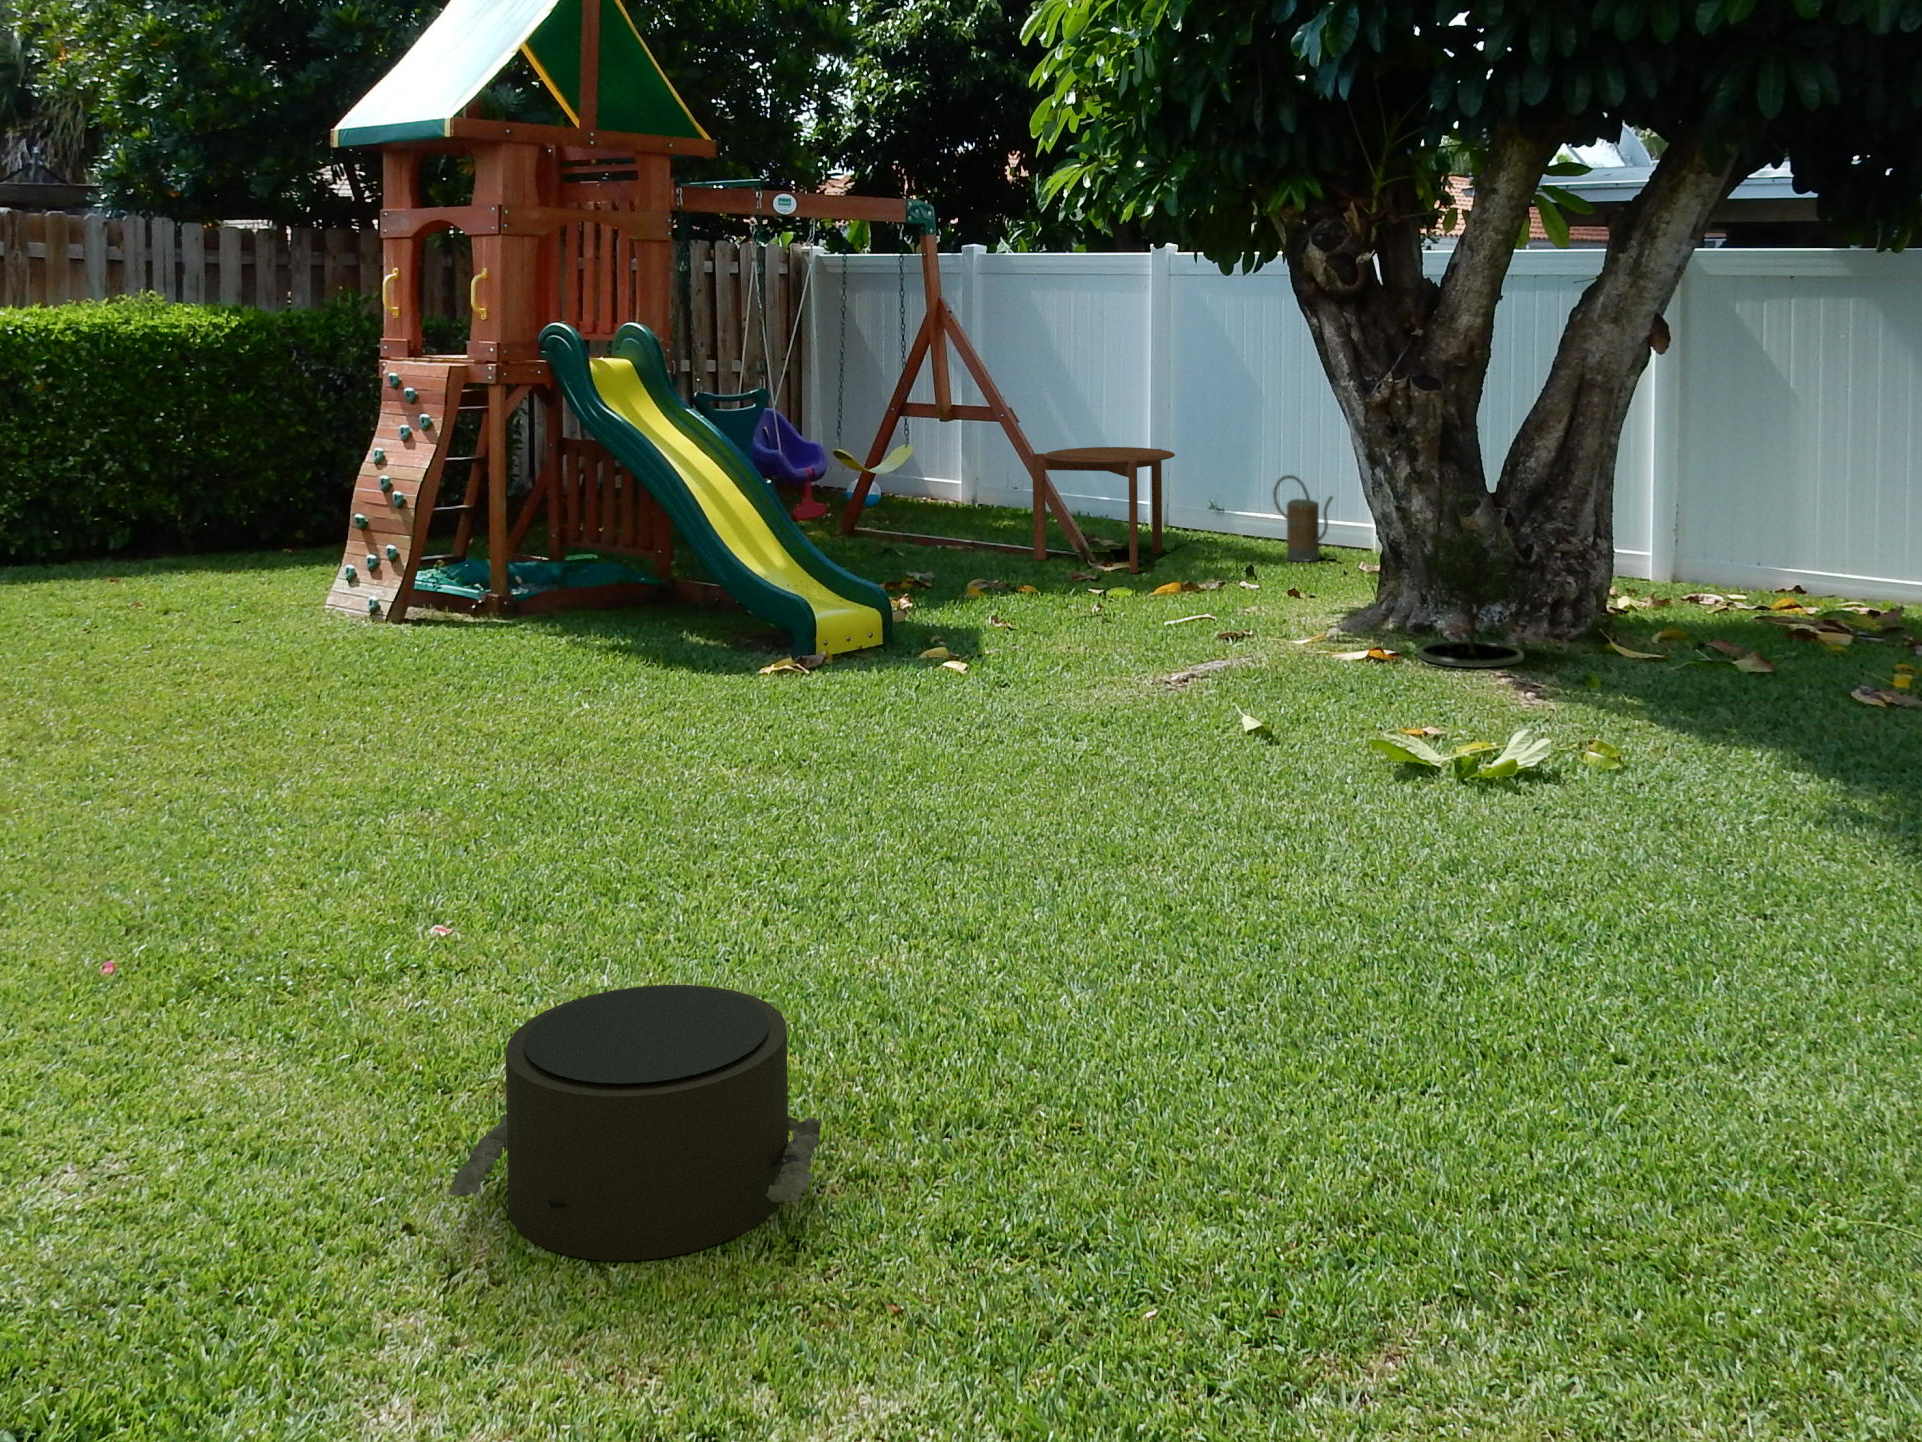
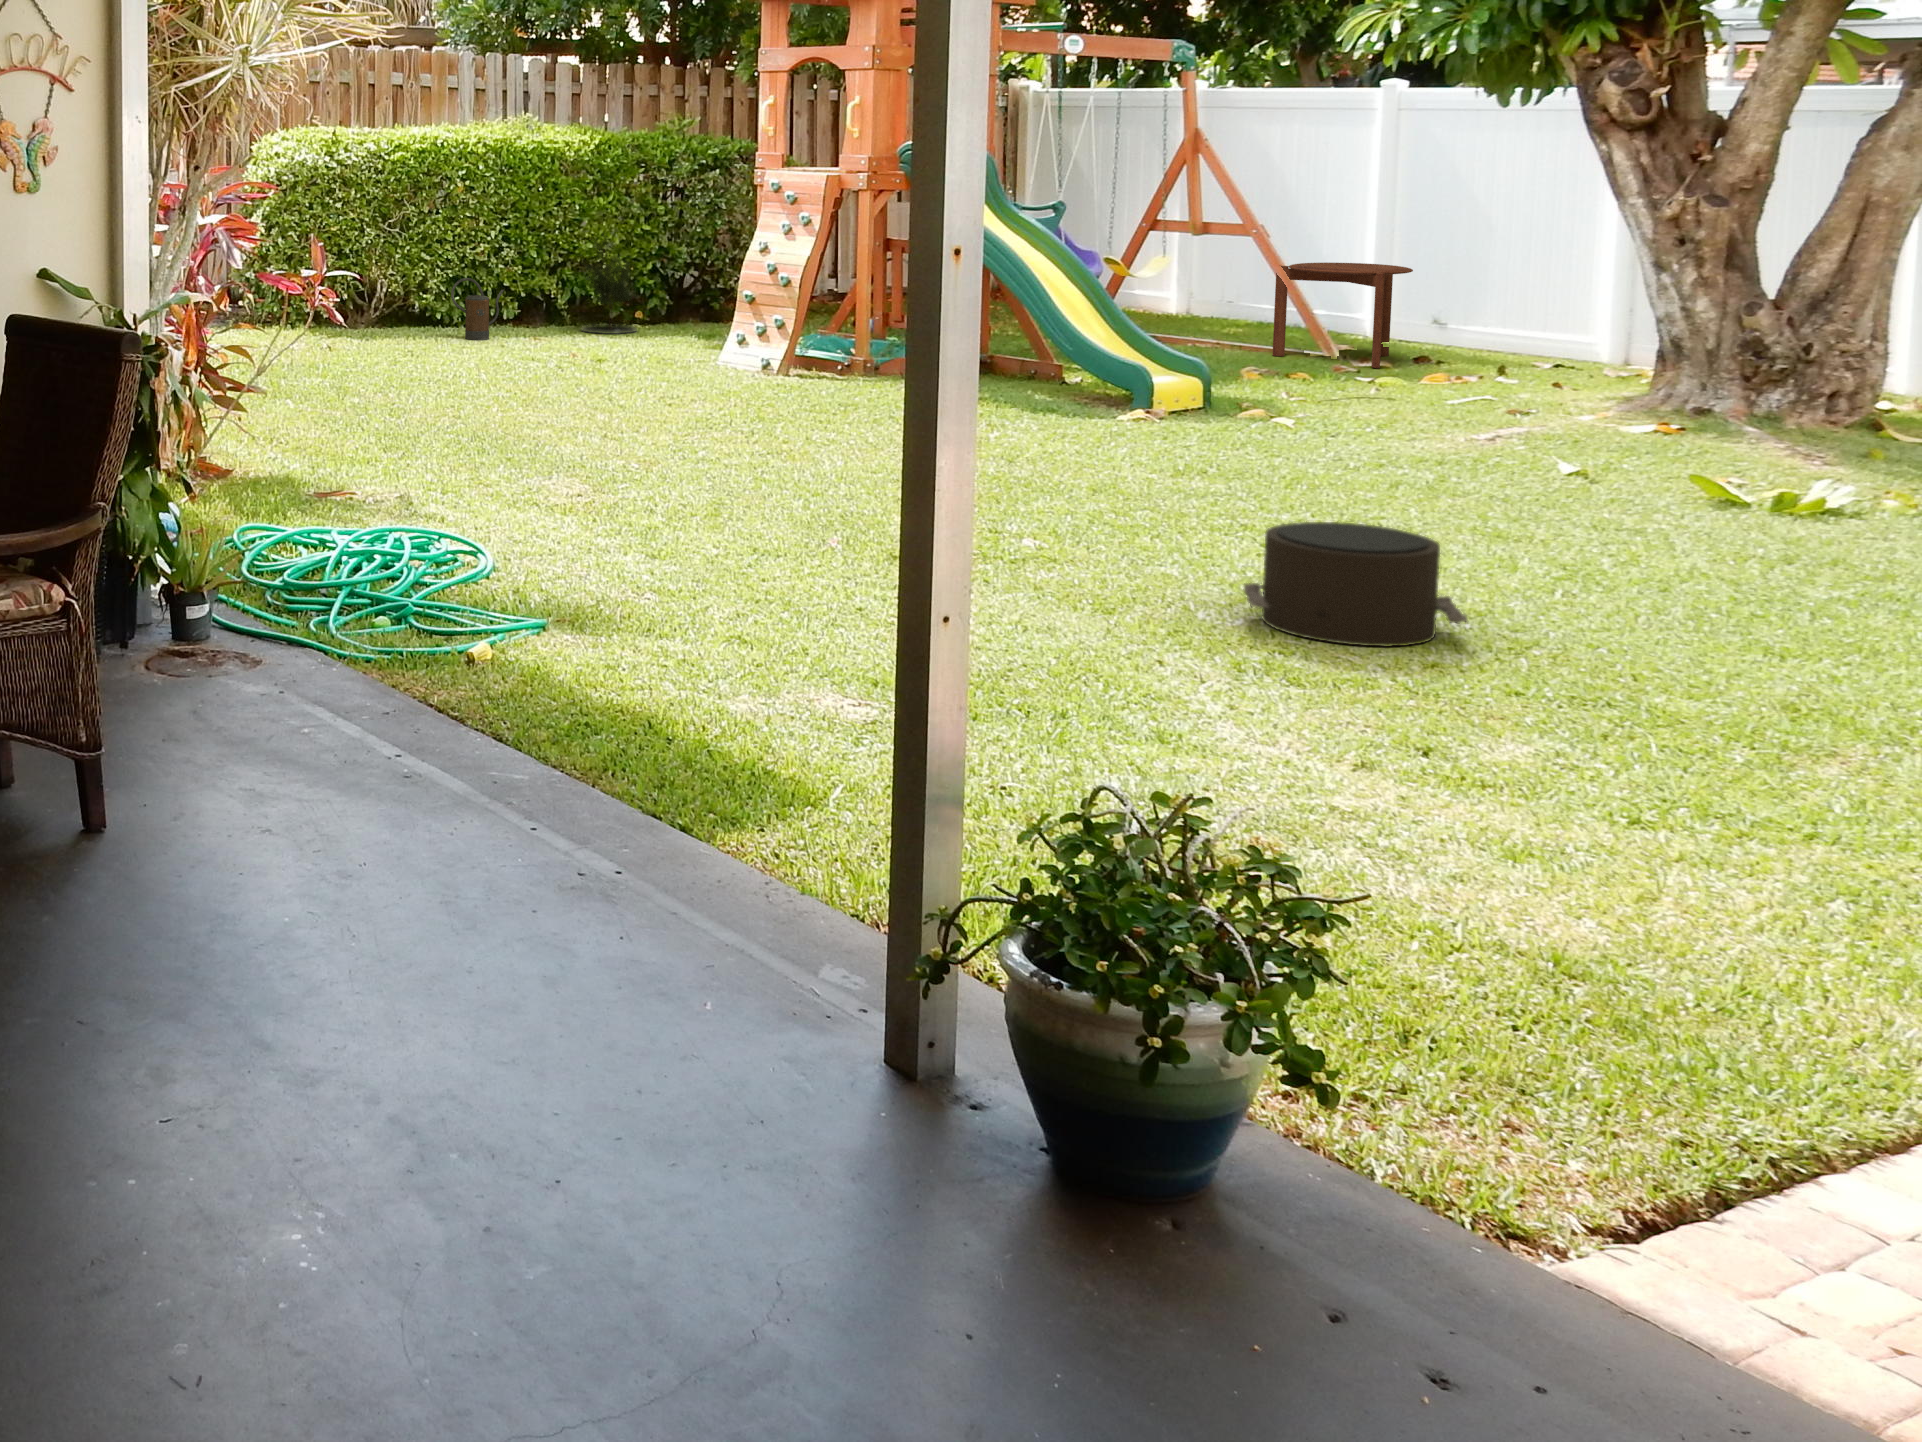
potted tree: present [1418,474,1528,667] -> present [582,236,637,334]
watering can: present [1273,475,1333,561] -> present [451,278,504,340]

